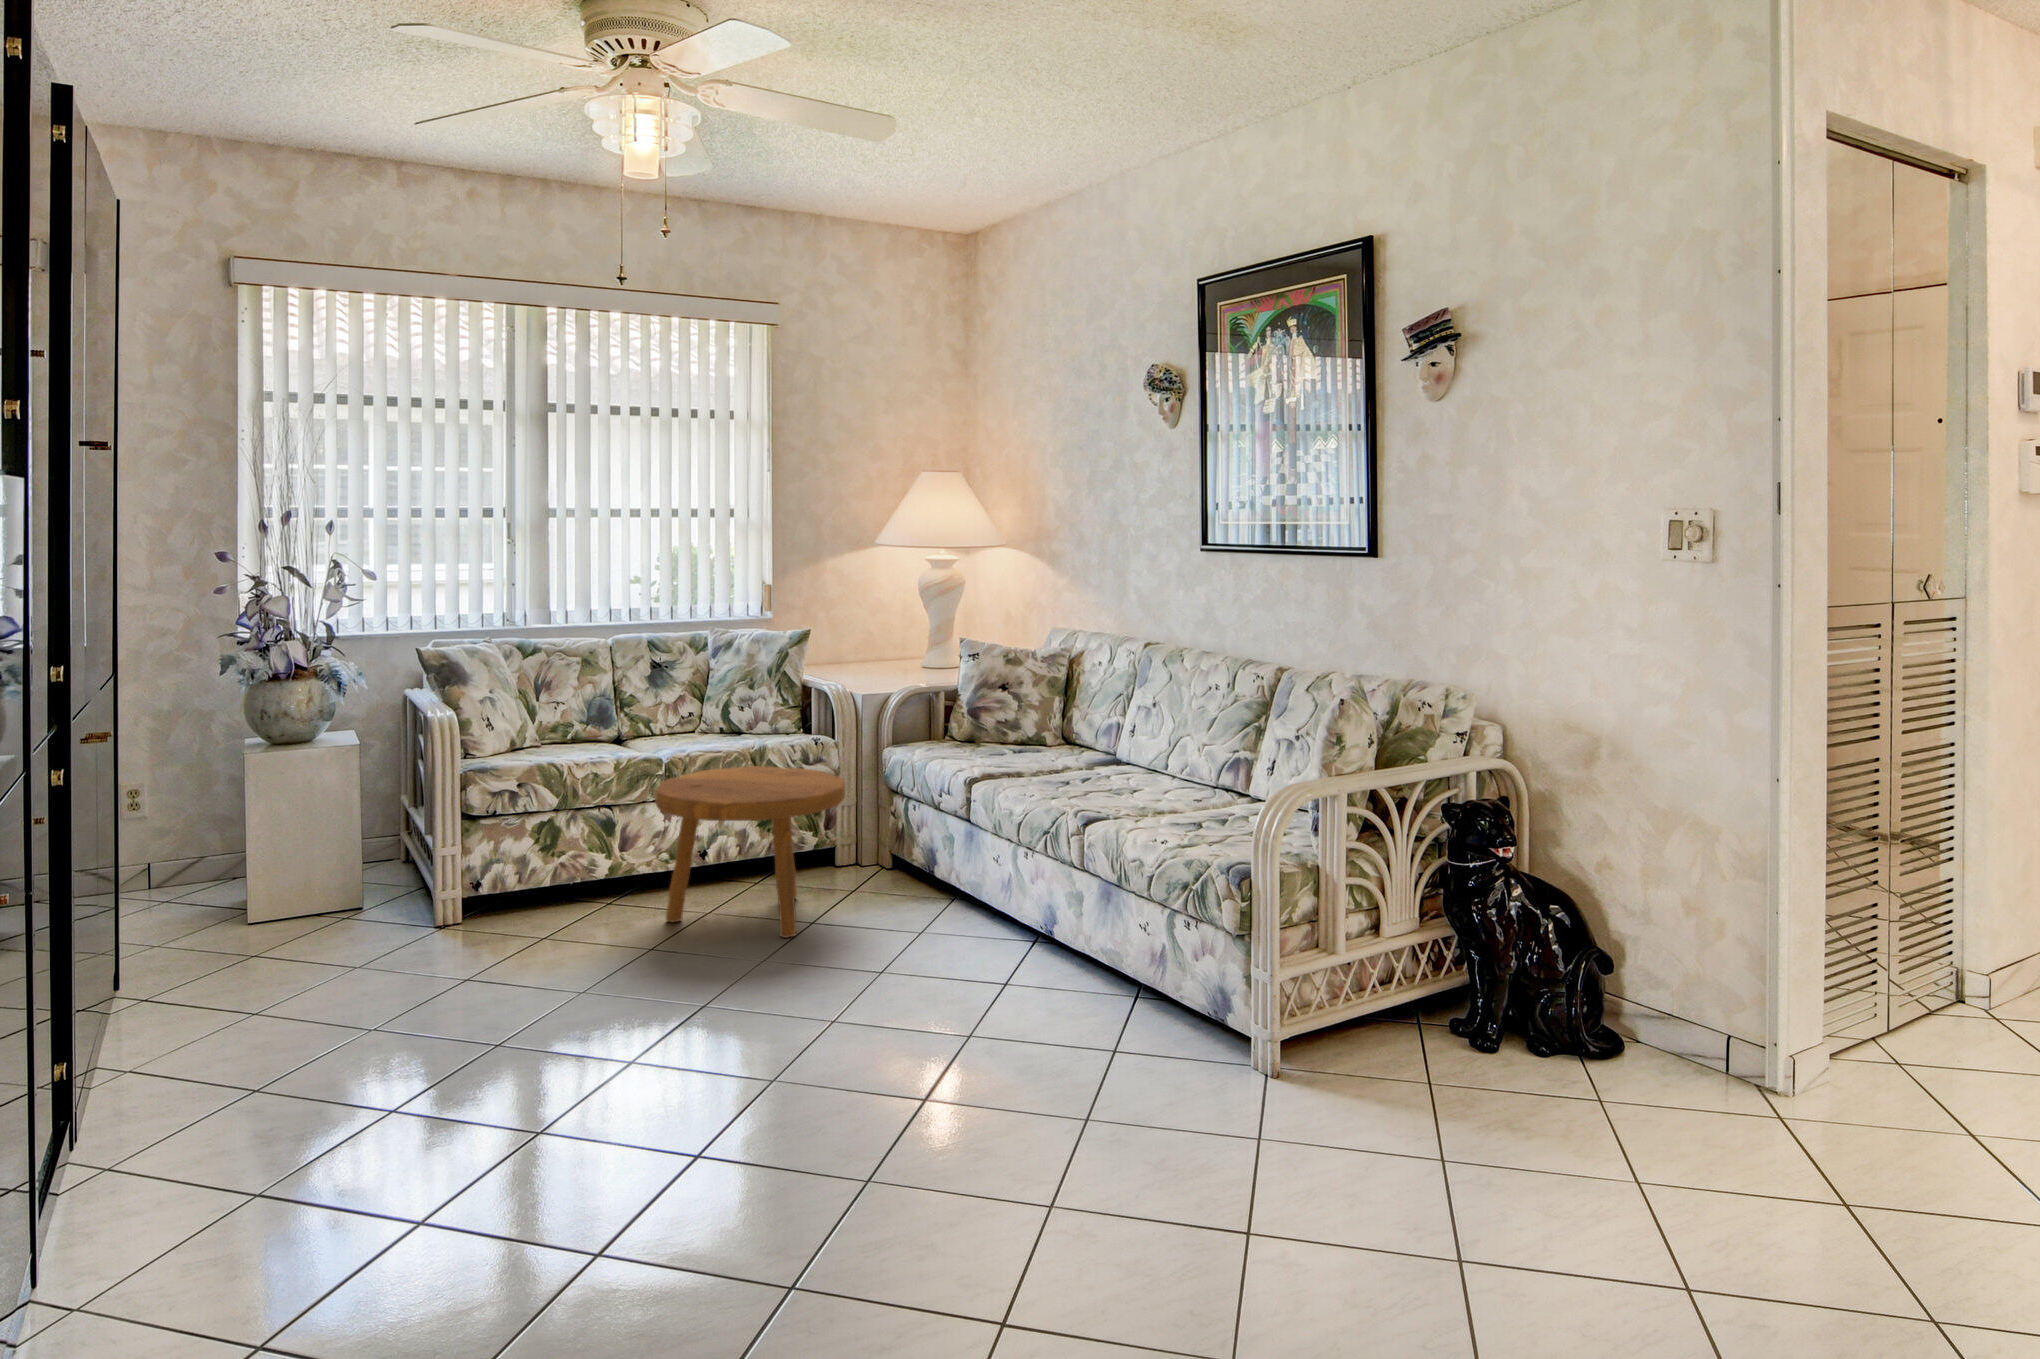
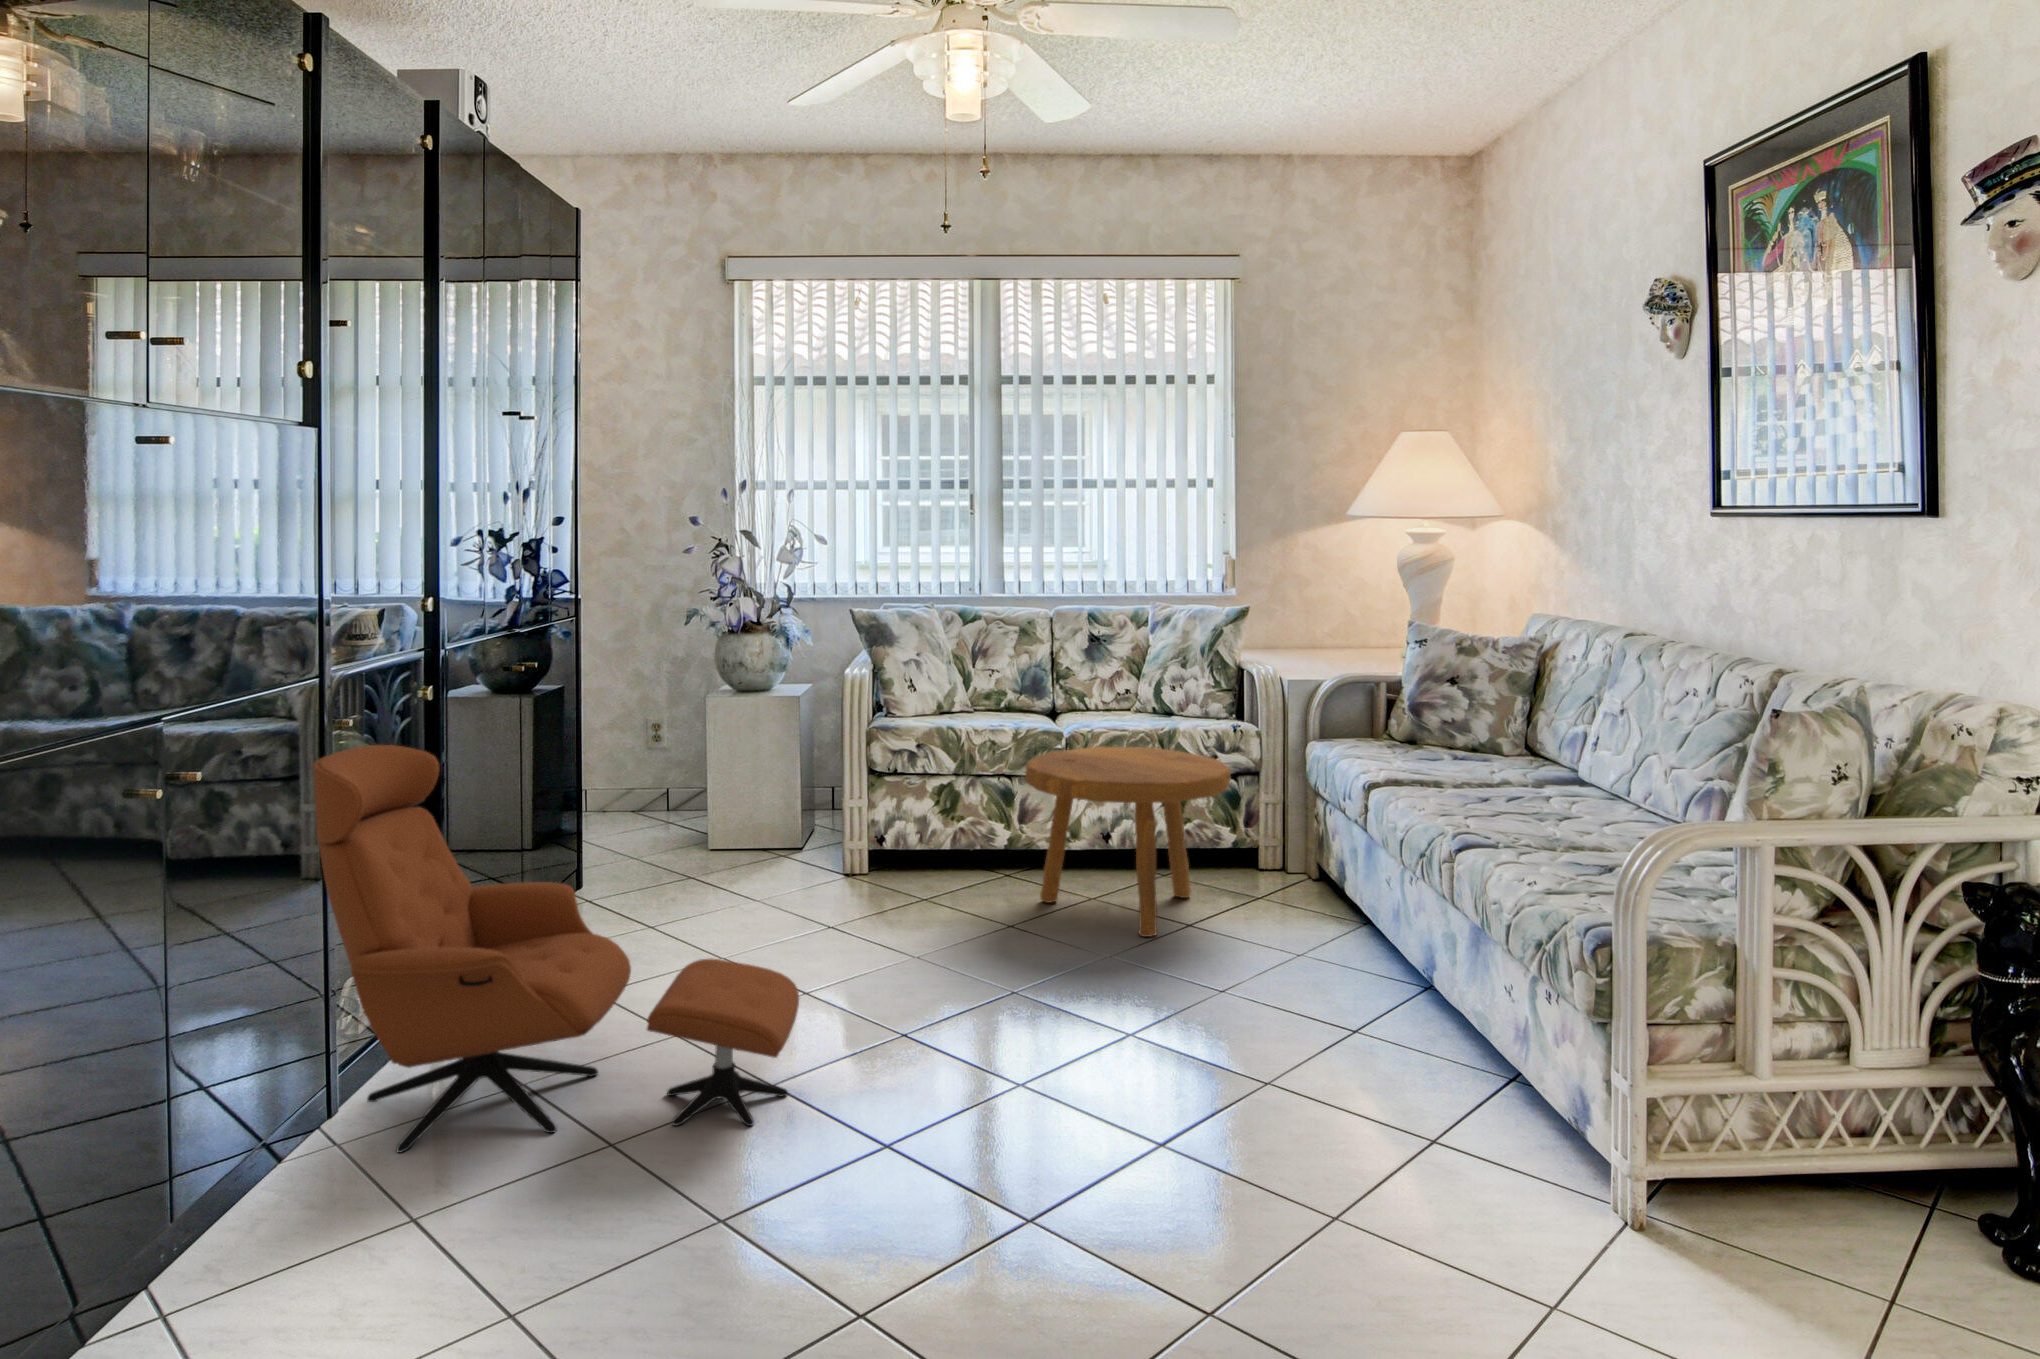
armchair: none [77,846,612,1268] -> present [313,745,799,1153]

